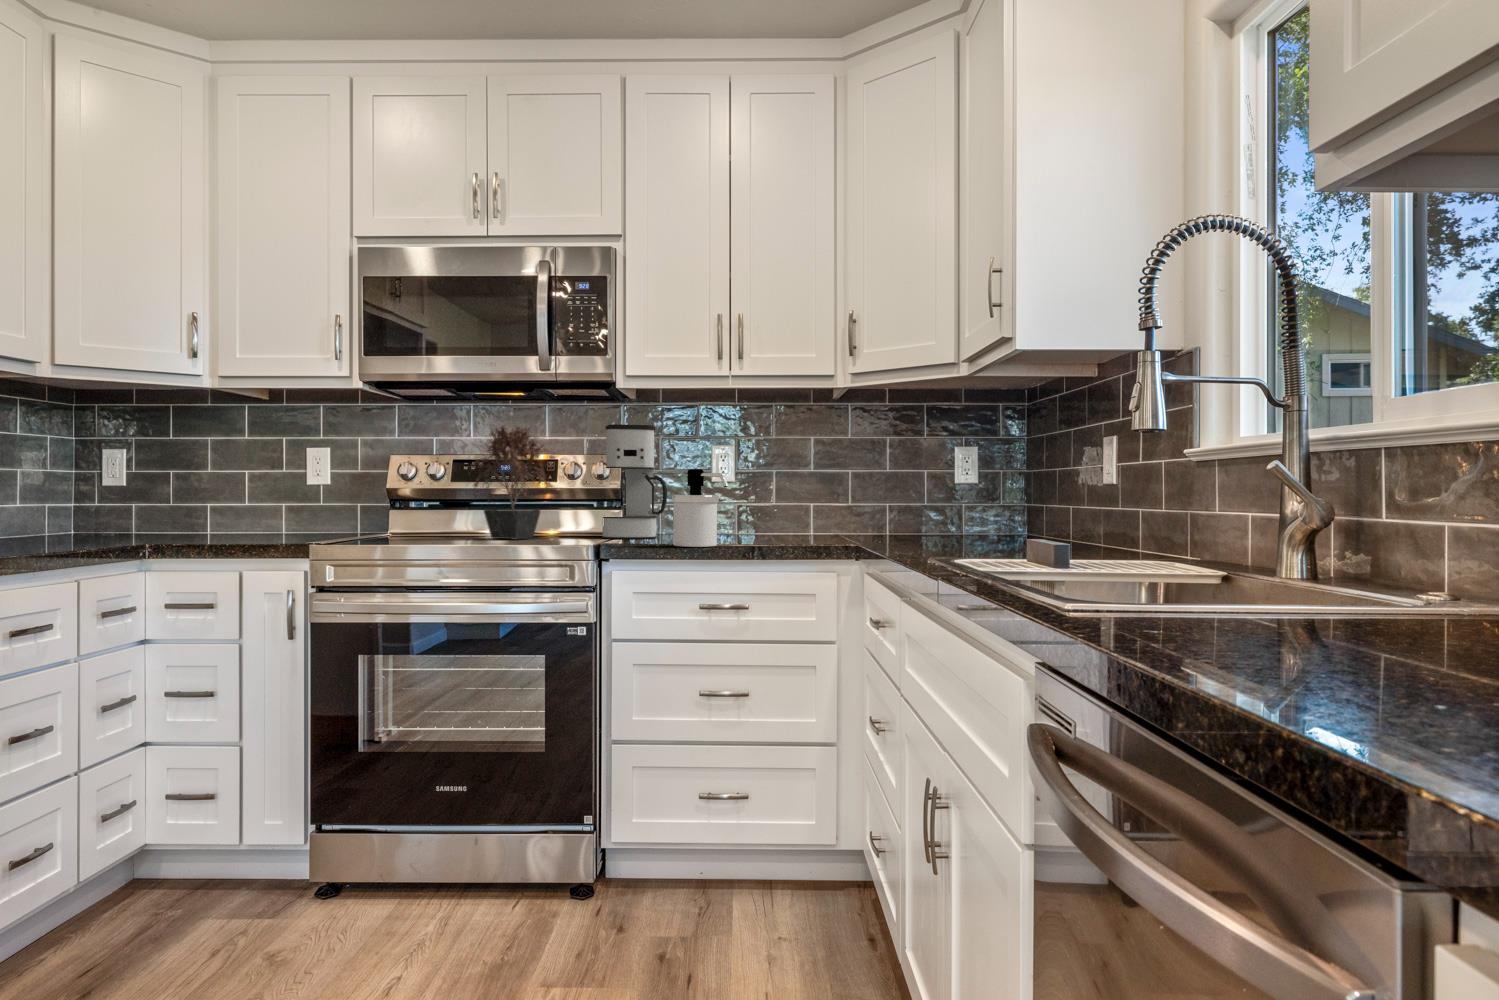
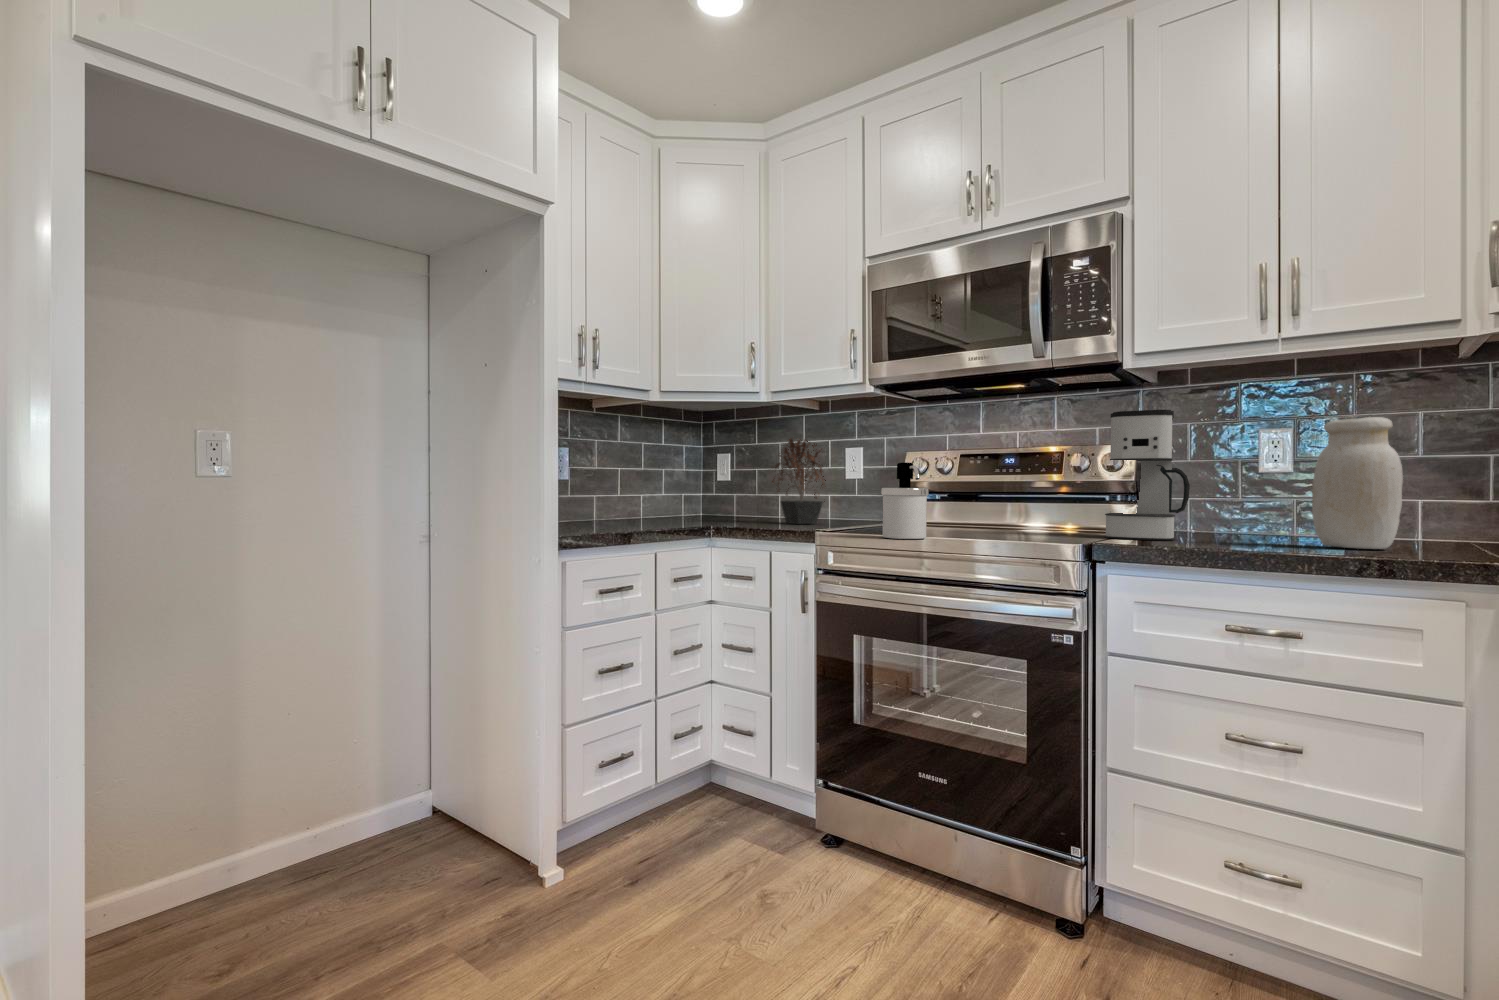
potted plant: present [470,426,552,539] -> present [772,438,826,524]
jar: none [750,441,801,539] -> present [1312,417,1403,549]
soap dispenser: present [672,469,728,547] -> present [881,463,928,539]

